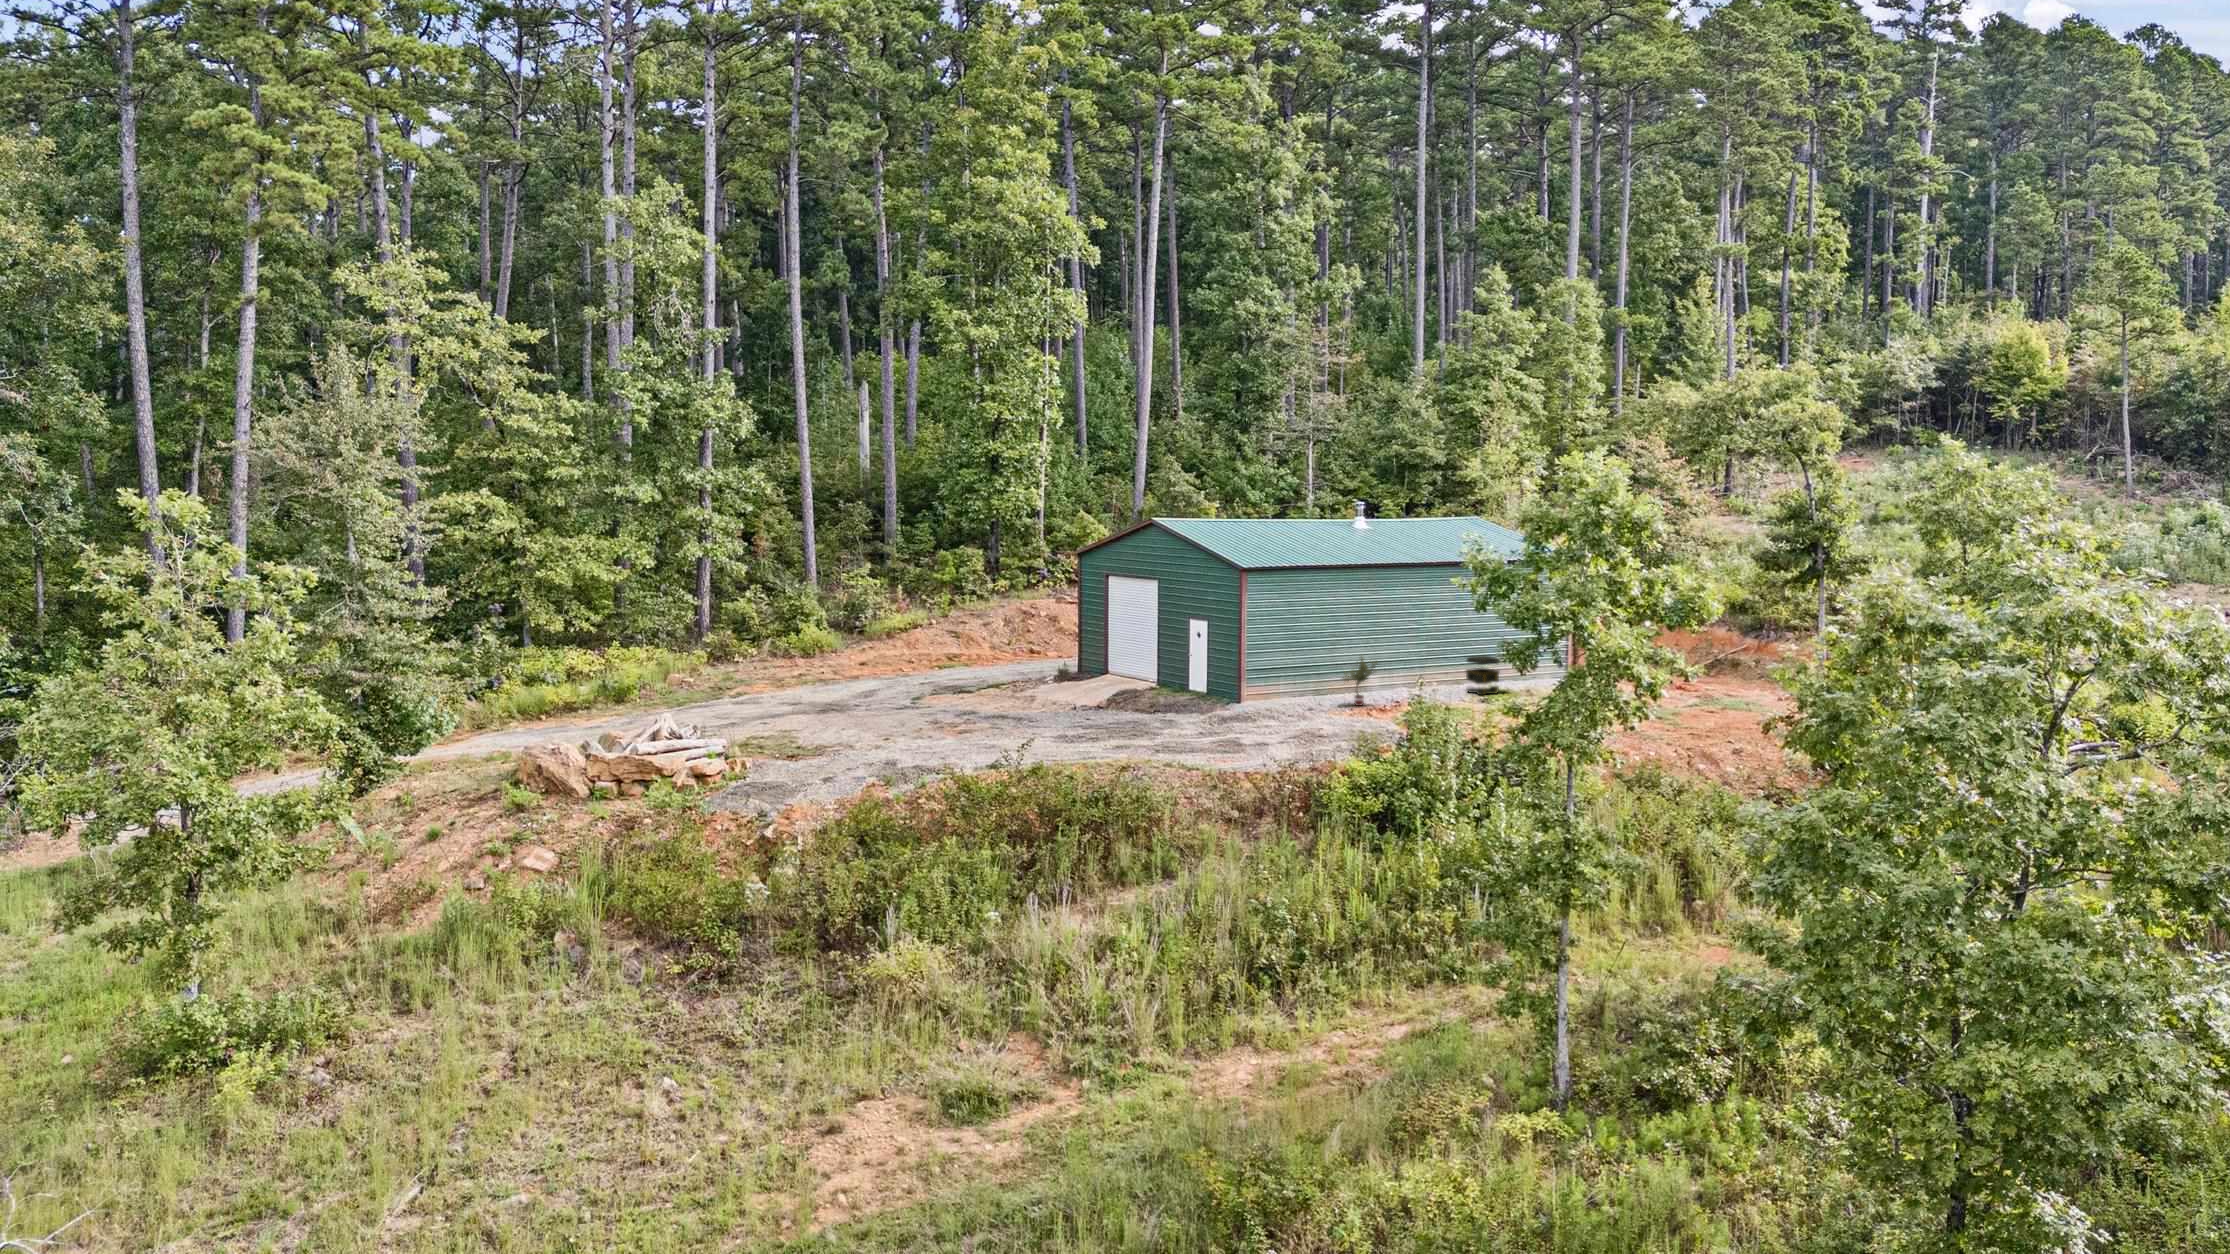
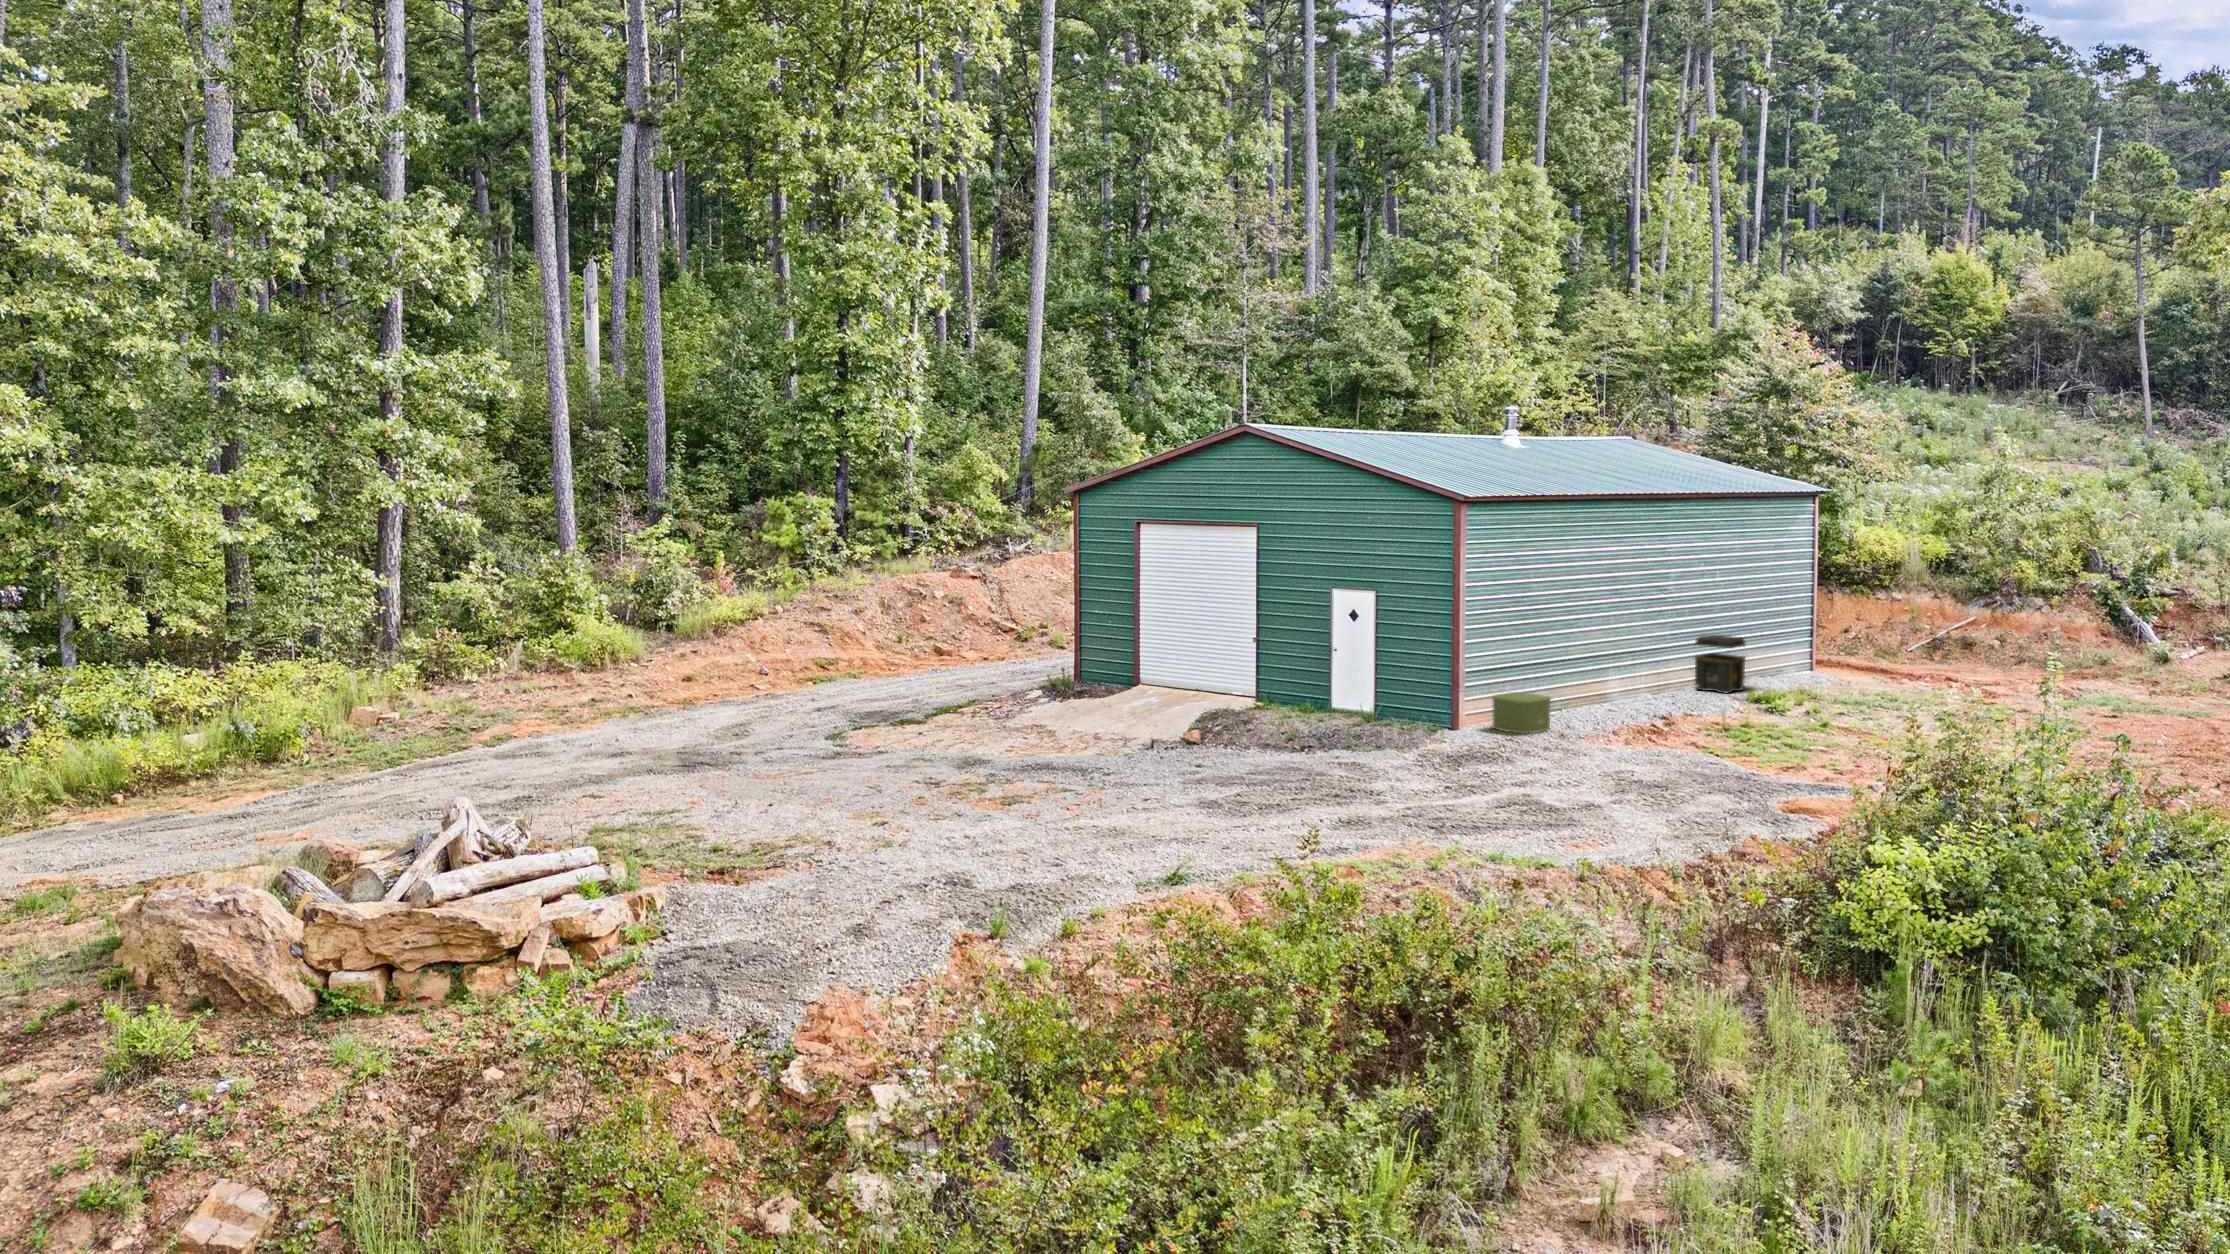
potted tree: present [1343,657,1377,706] -> none [1568,634,1621,717]
storage box: none [1277,688,1313,714] -> present [1492,692,1551,734]

